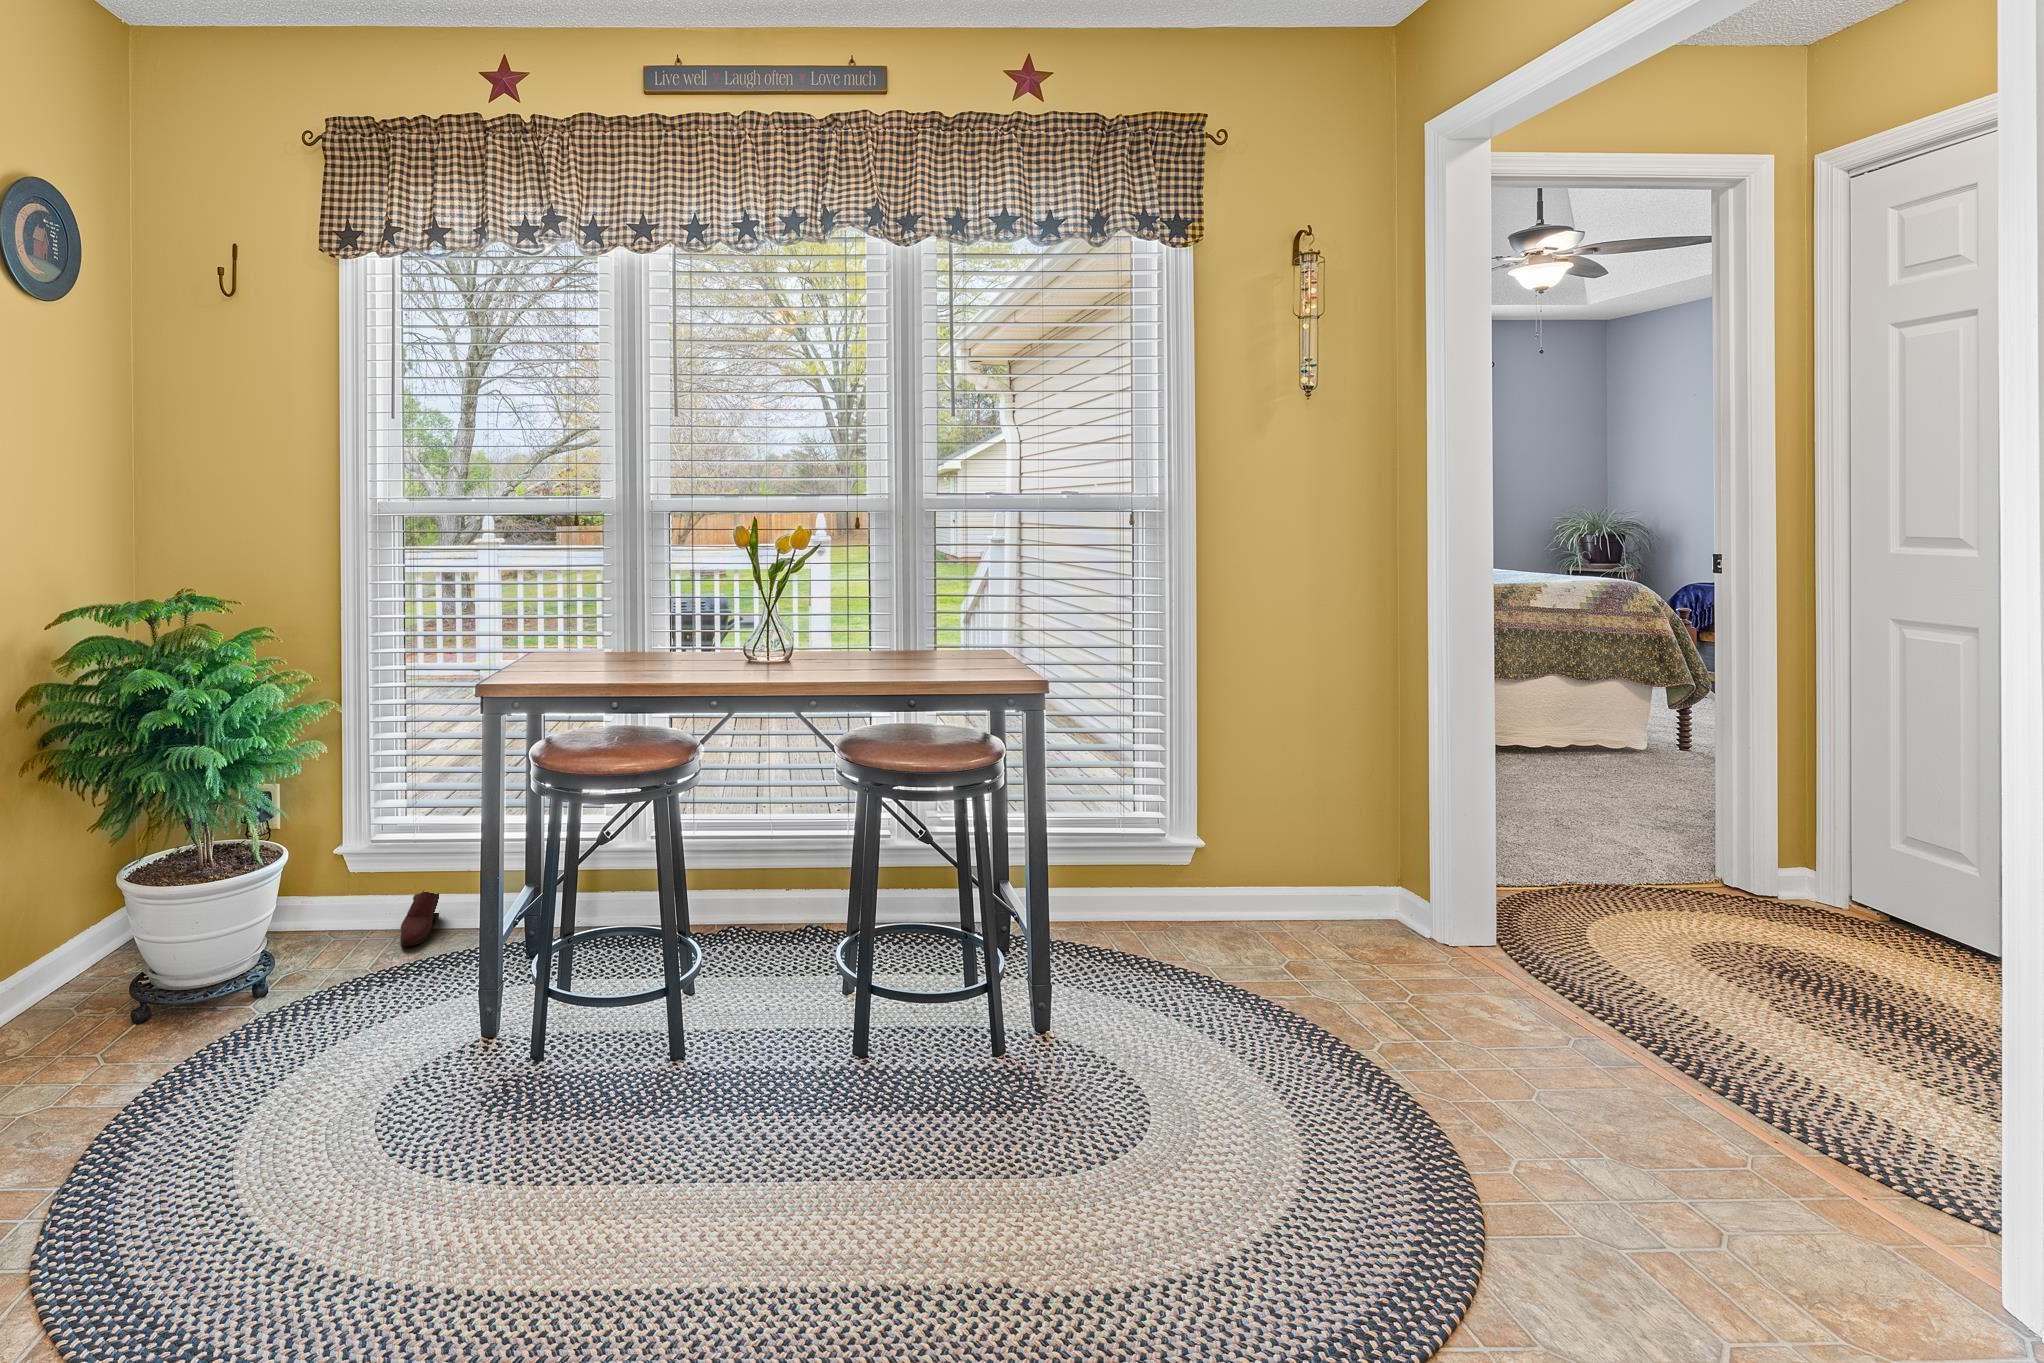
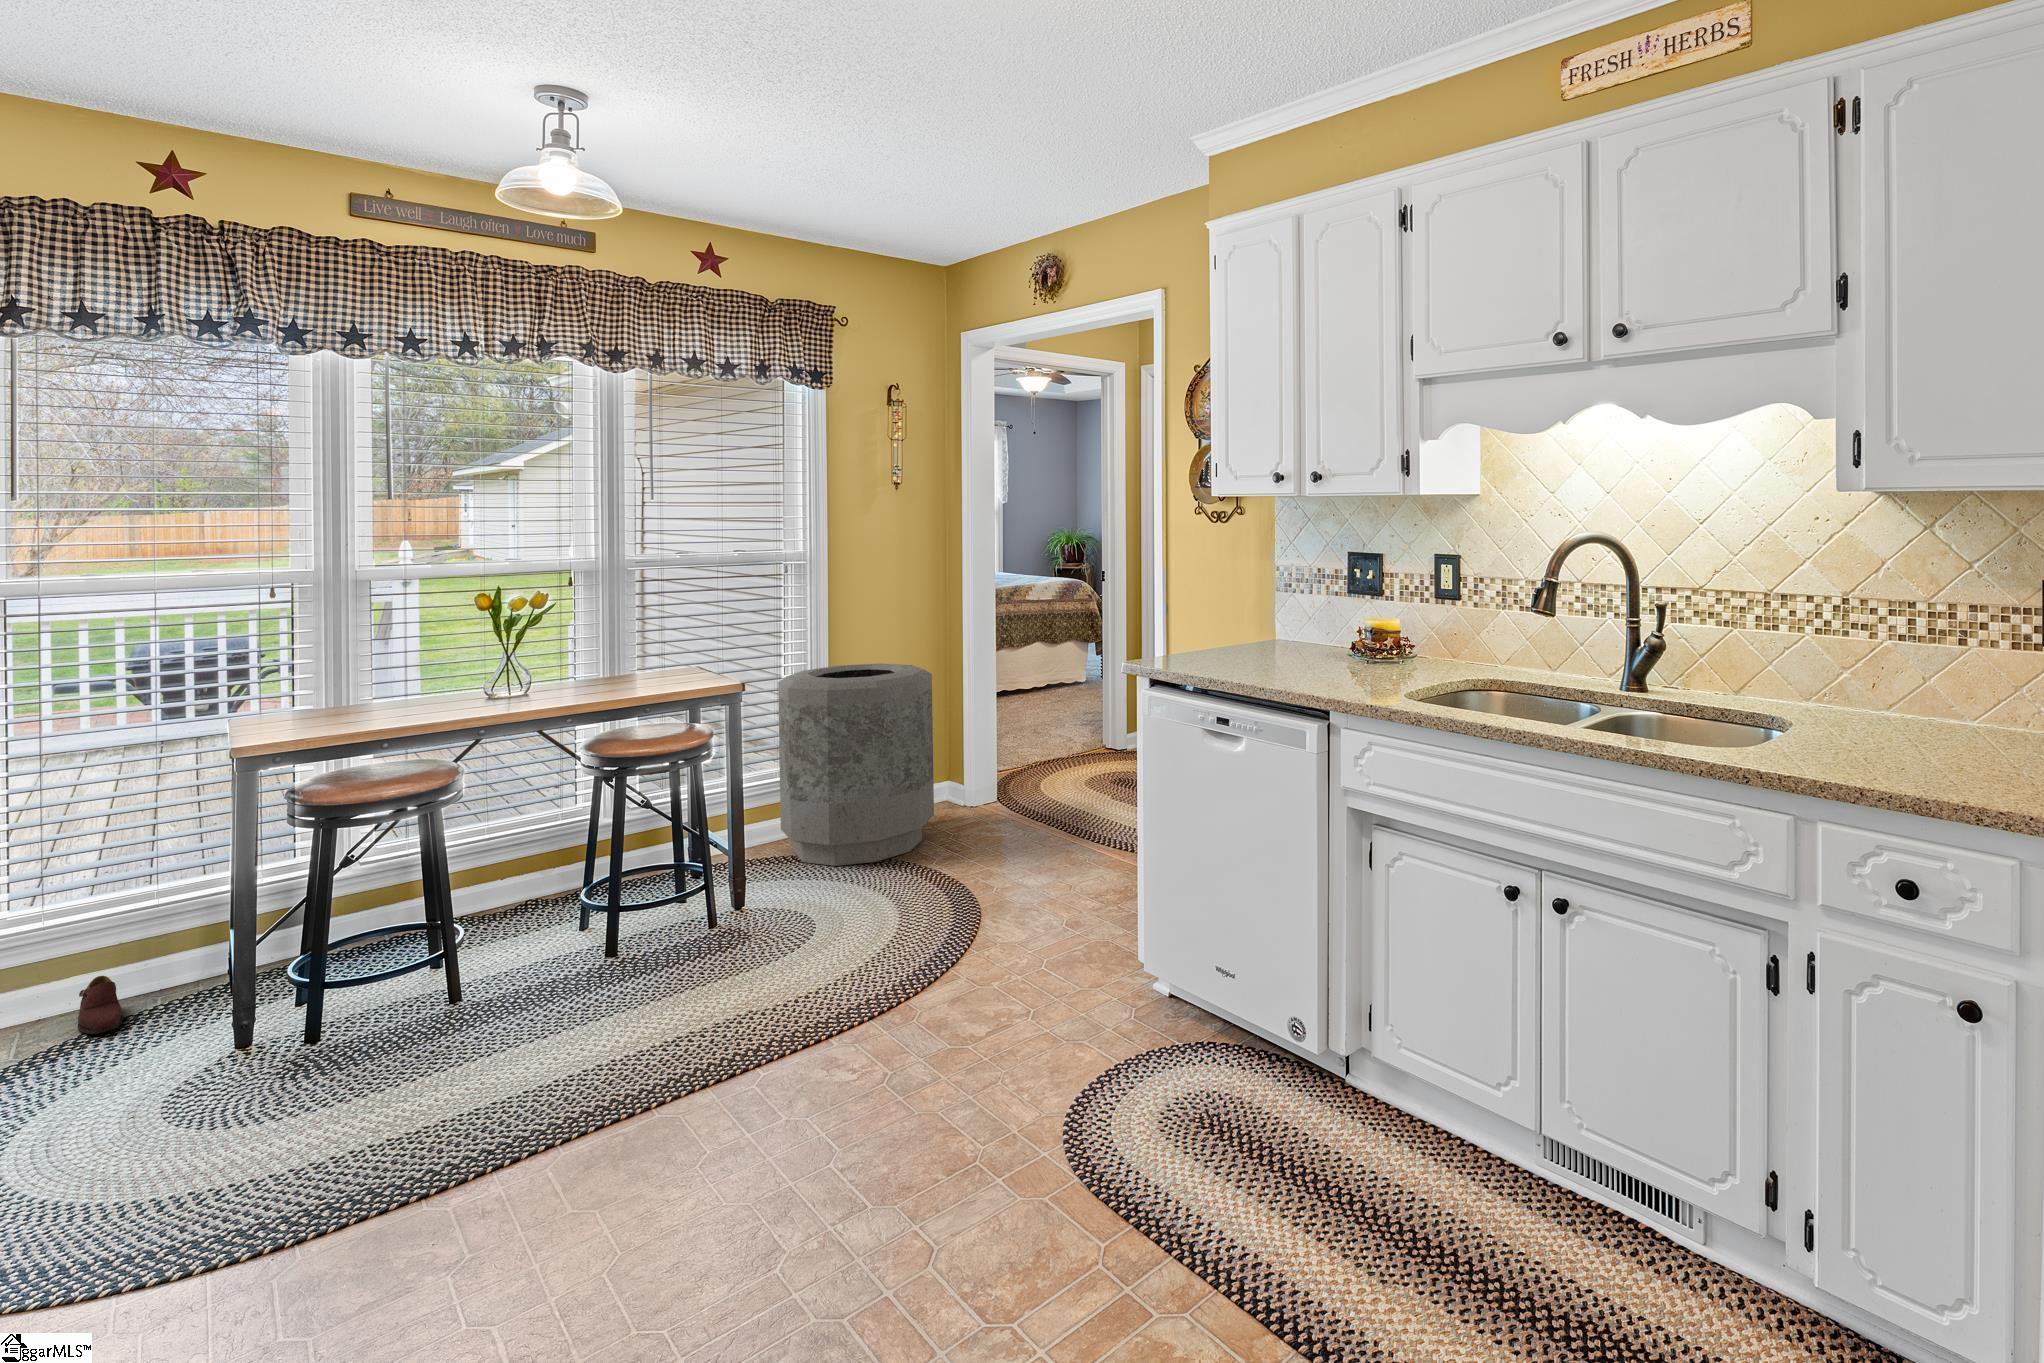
trash can: none [1102,665,1350,998] -> present [778,664,934,866]

